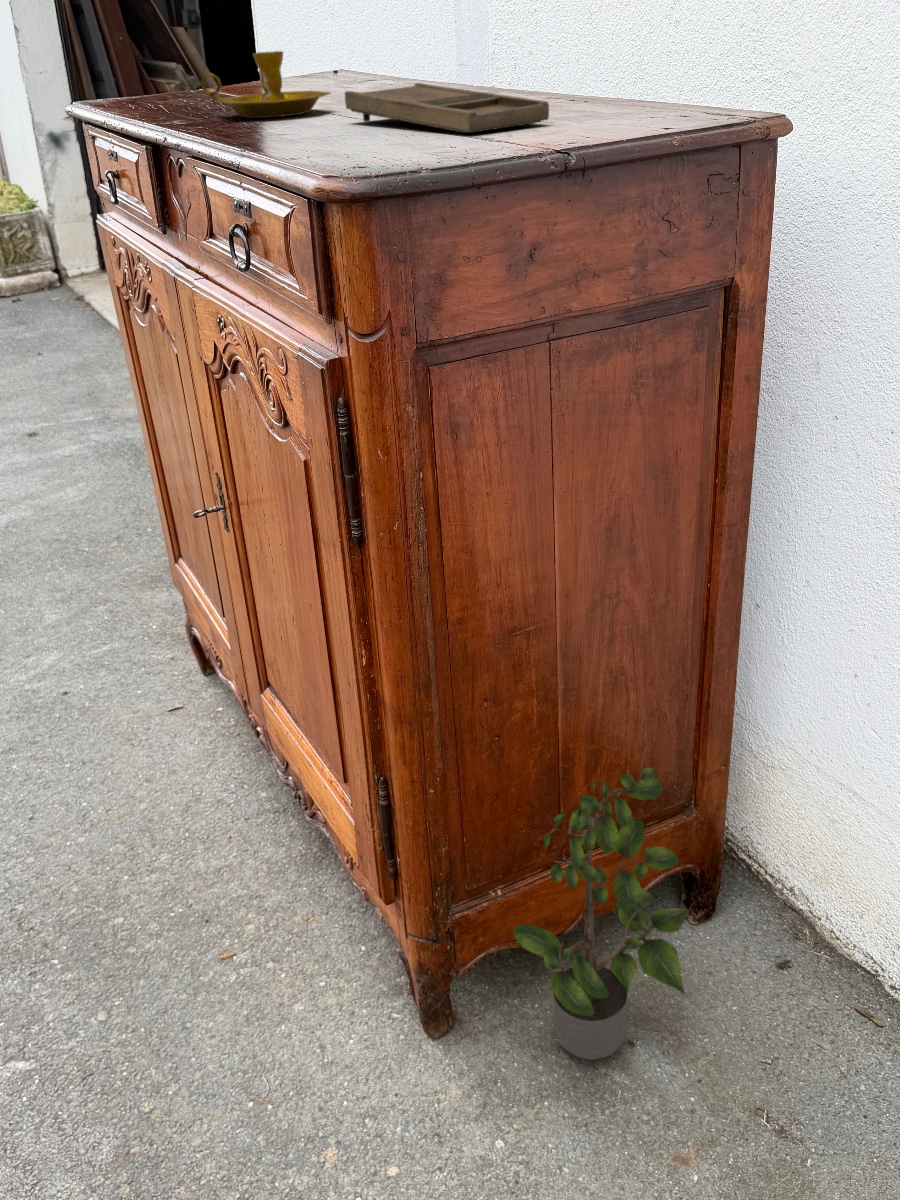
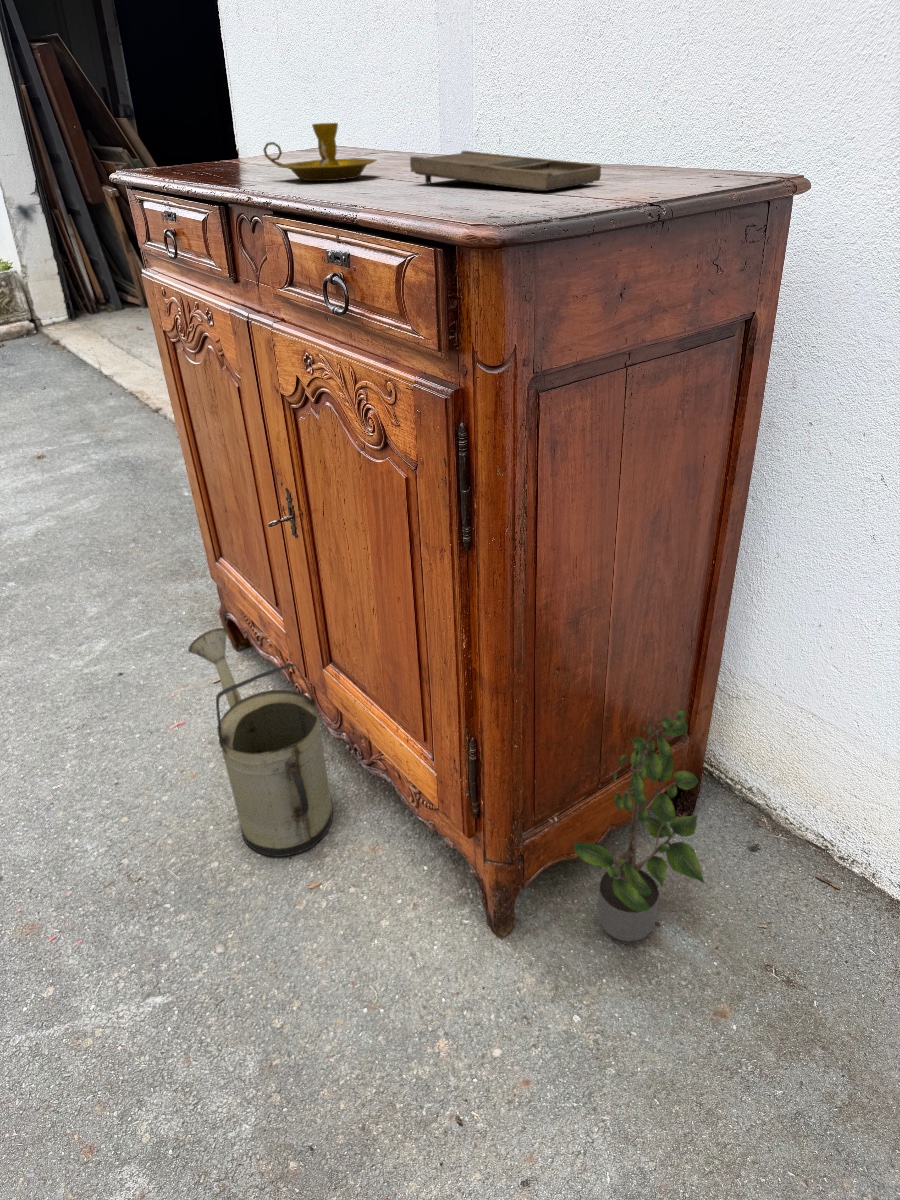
watering can: none [116,639,269,917] -> present [188,628,333,857]

